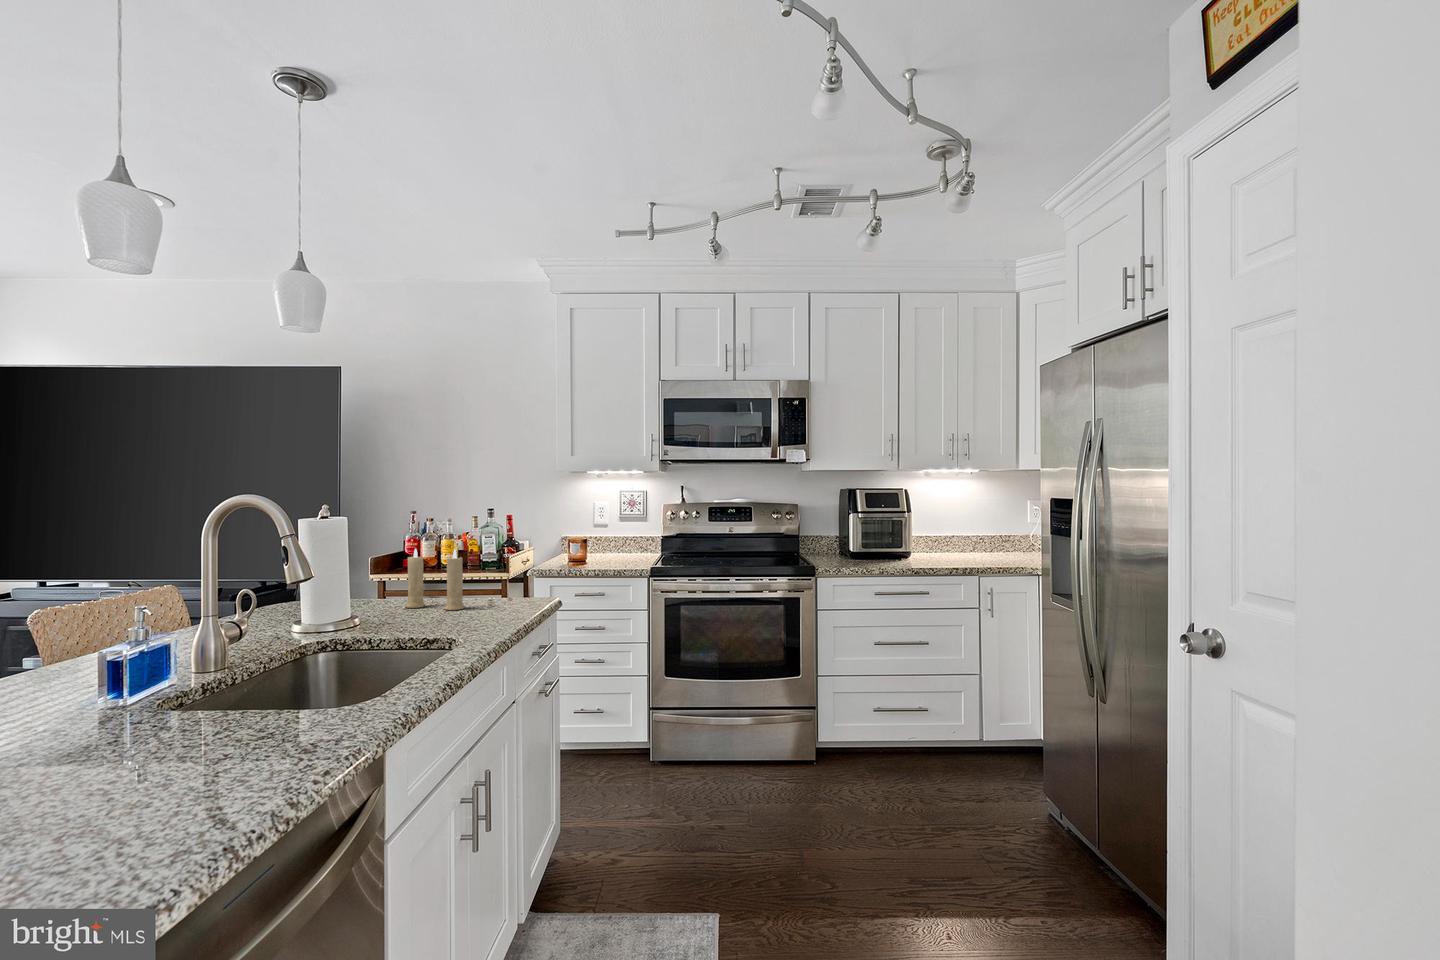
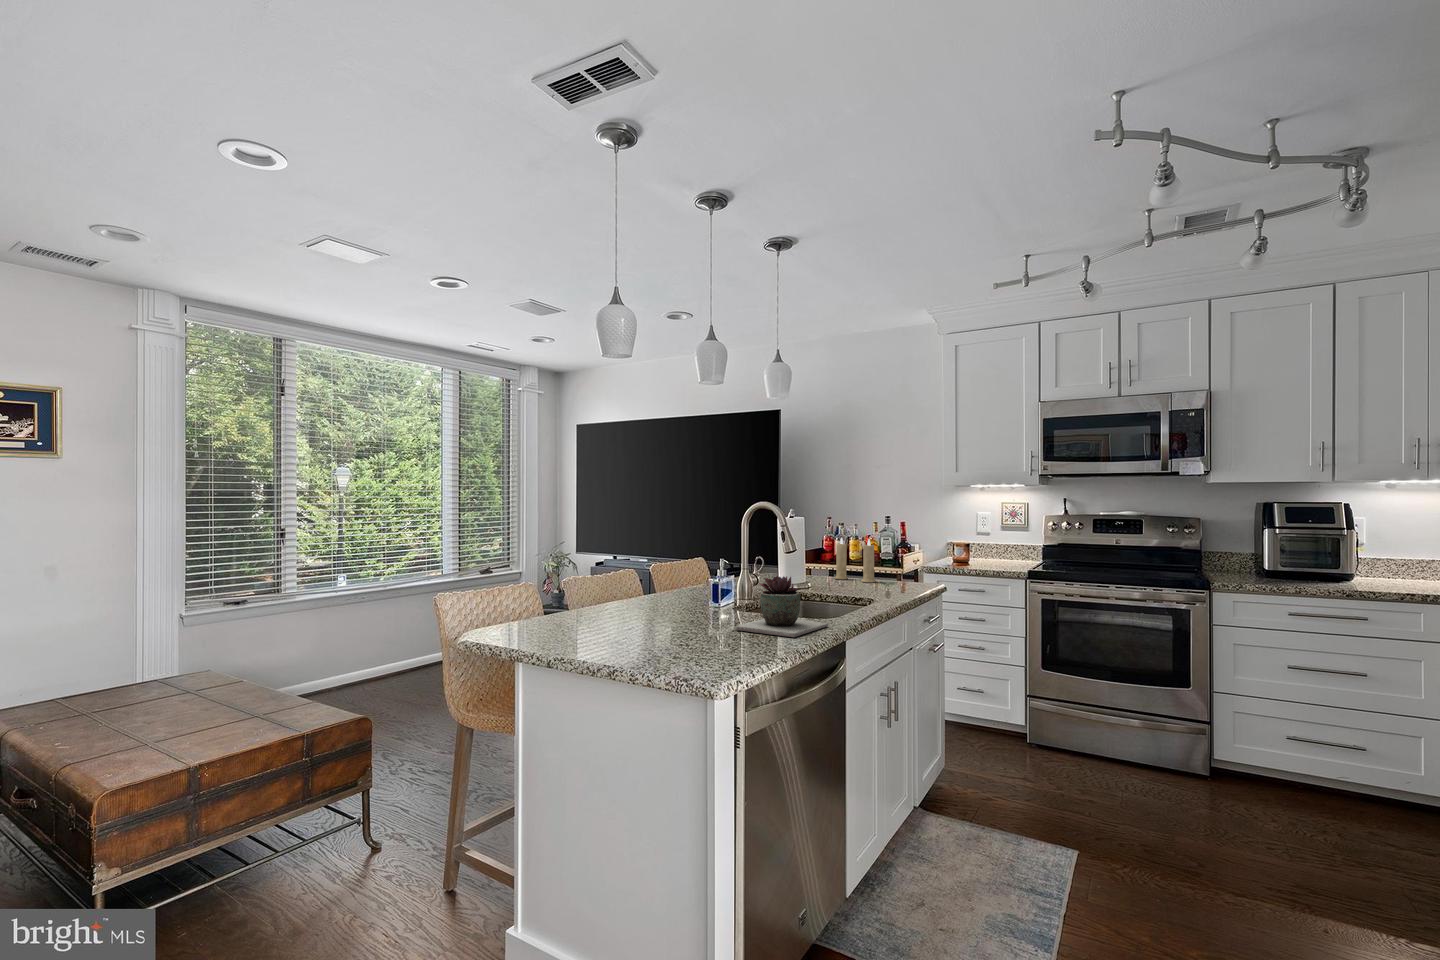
succulent plant: none [124,658,352,794] -> present [736,576,828,637]

